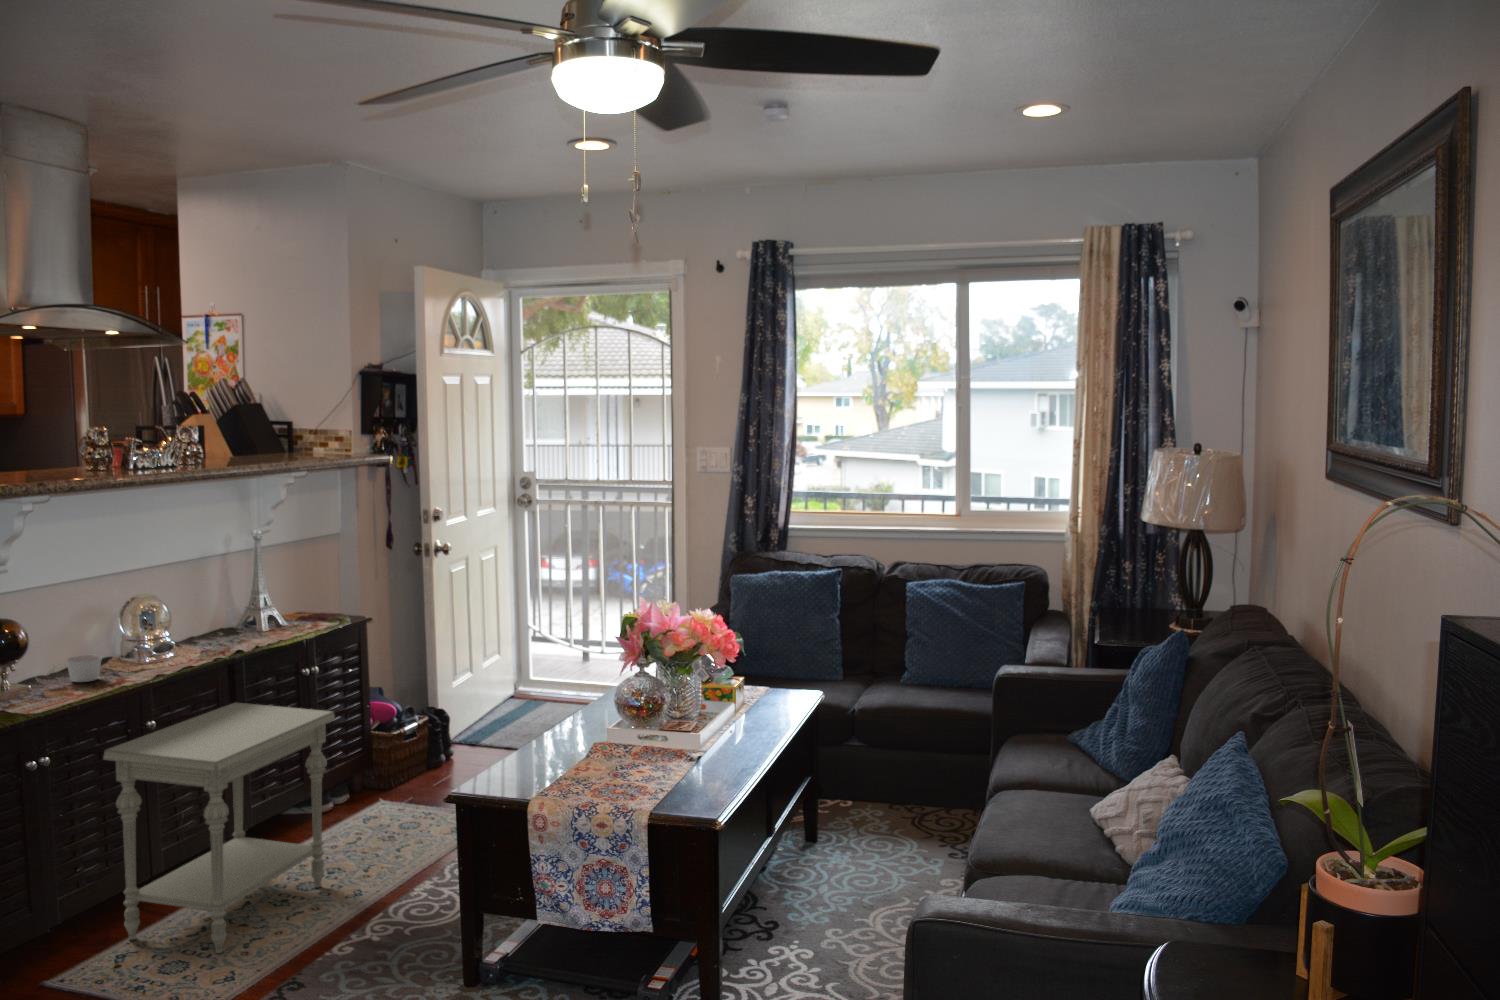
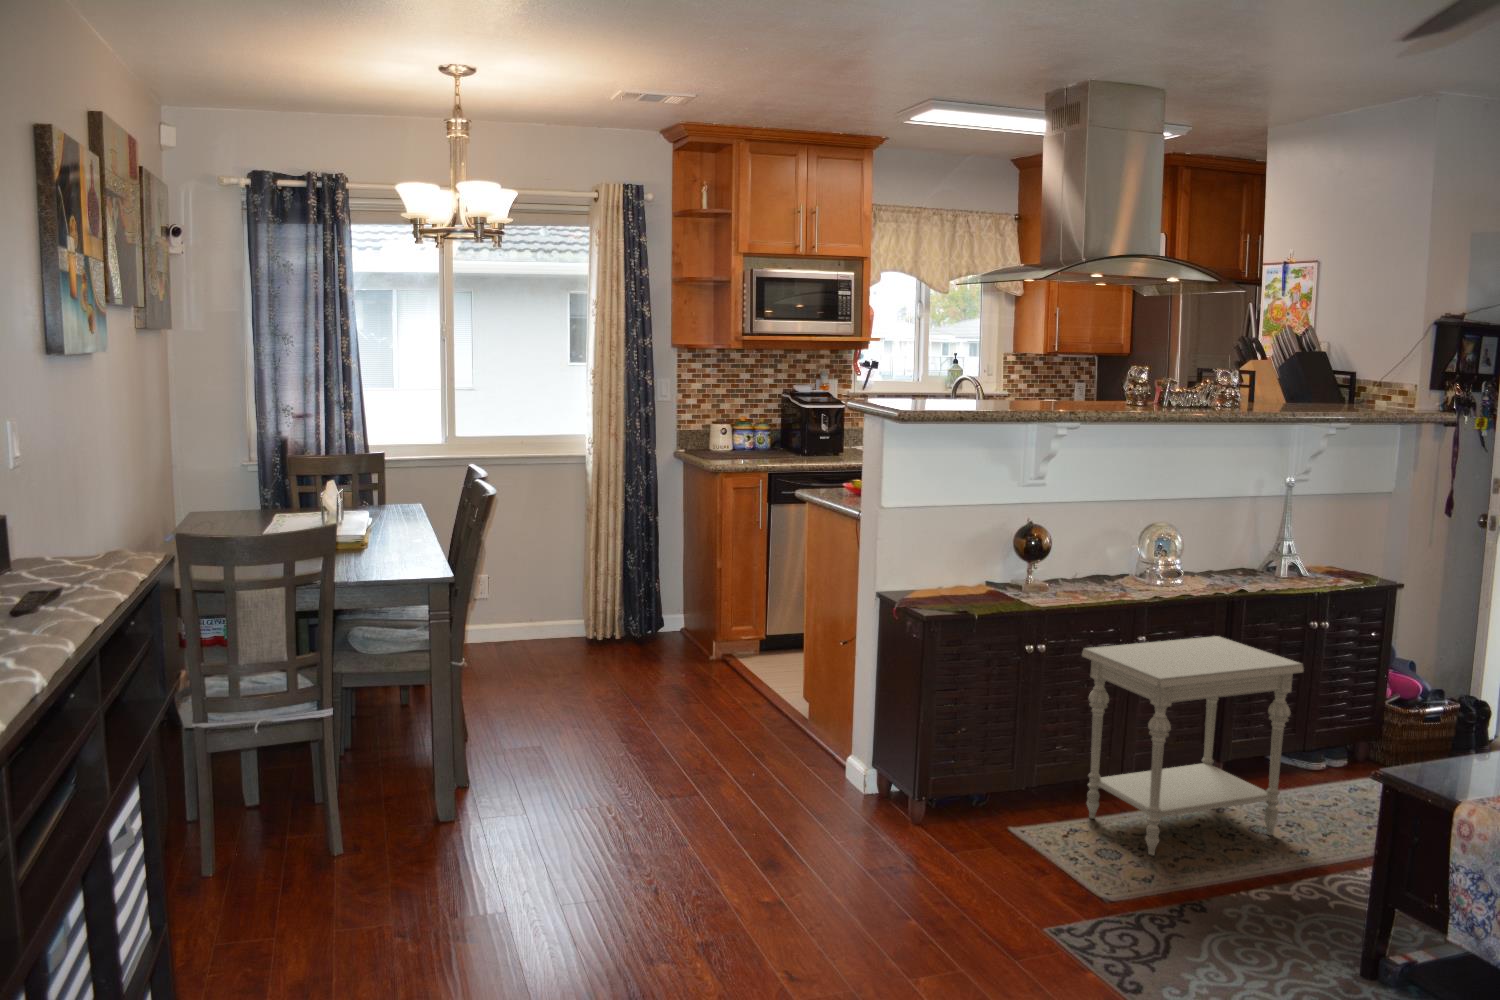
candle: present [66,655,102,682] -> none [1073,566,1101,589]

